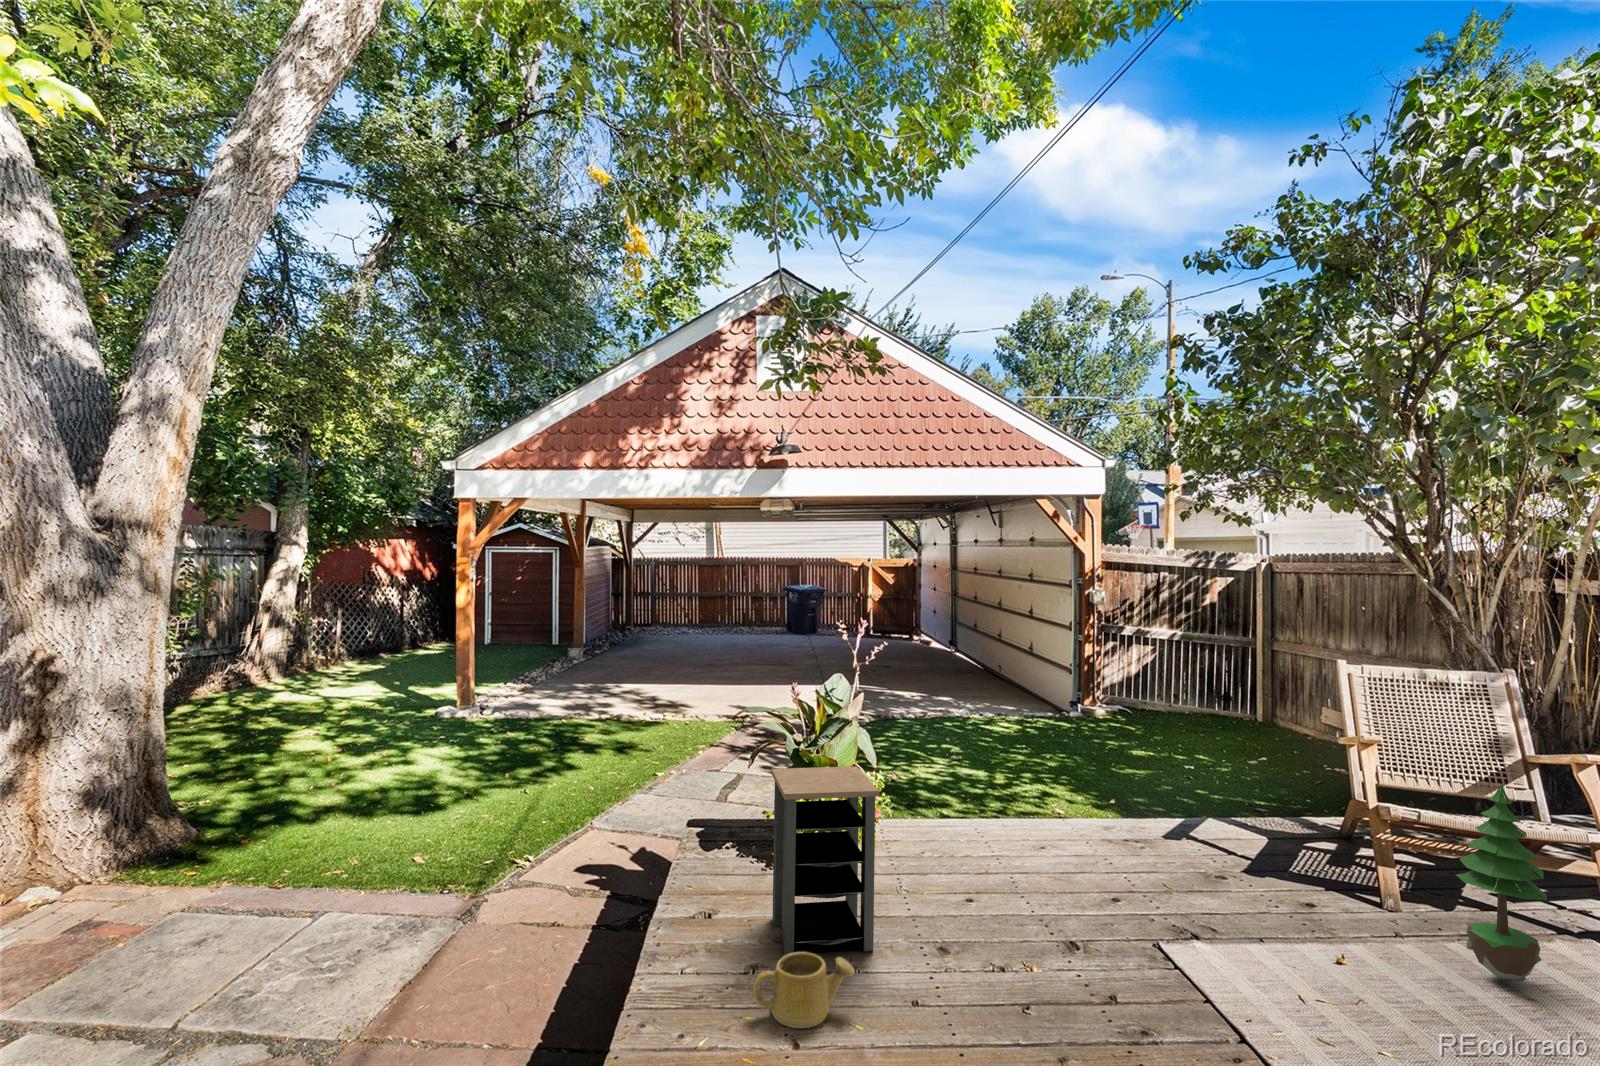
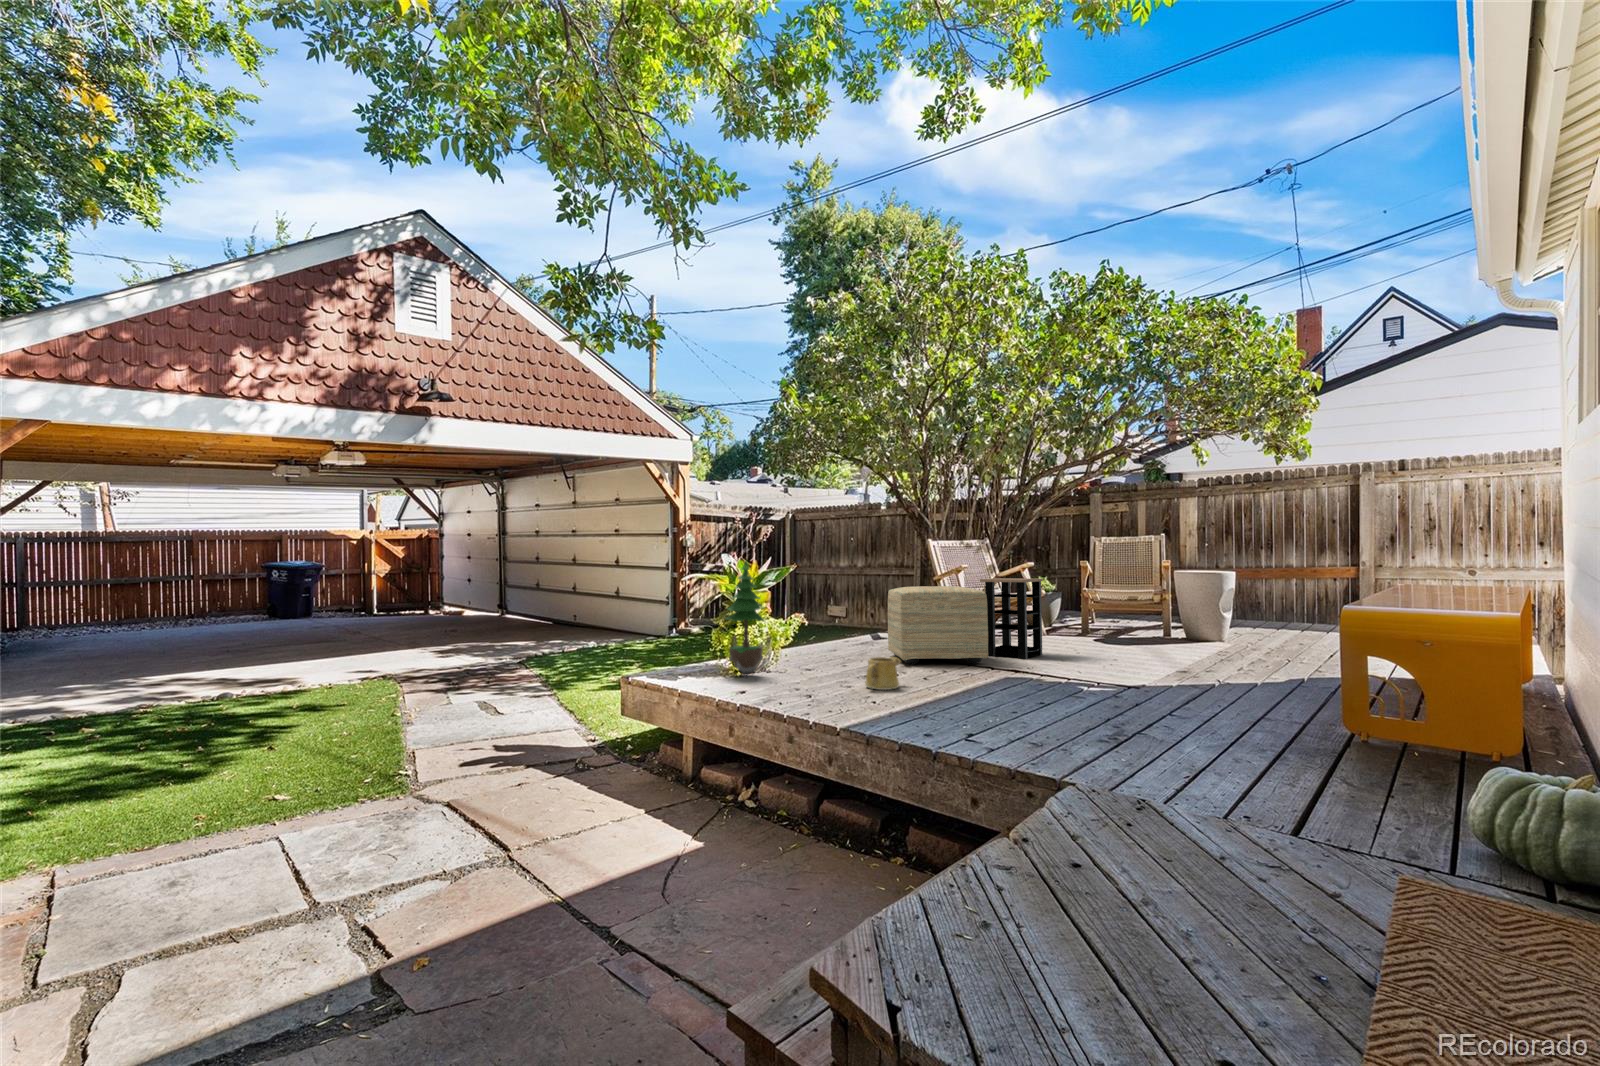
side table: present [771,766,879,956] -> present [980,578,1043,659]
ottoman: none [1019,779,1222,977] -> present [888,586,988,664]
potted tree: present [1456,785,1547,982] -> present [726,562,764,675]

